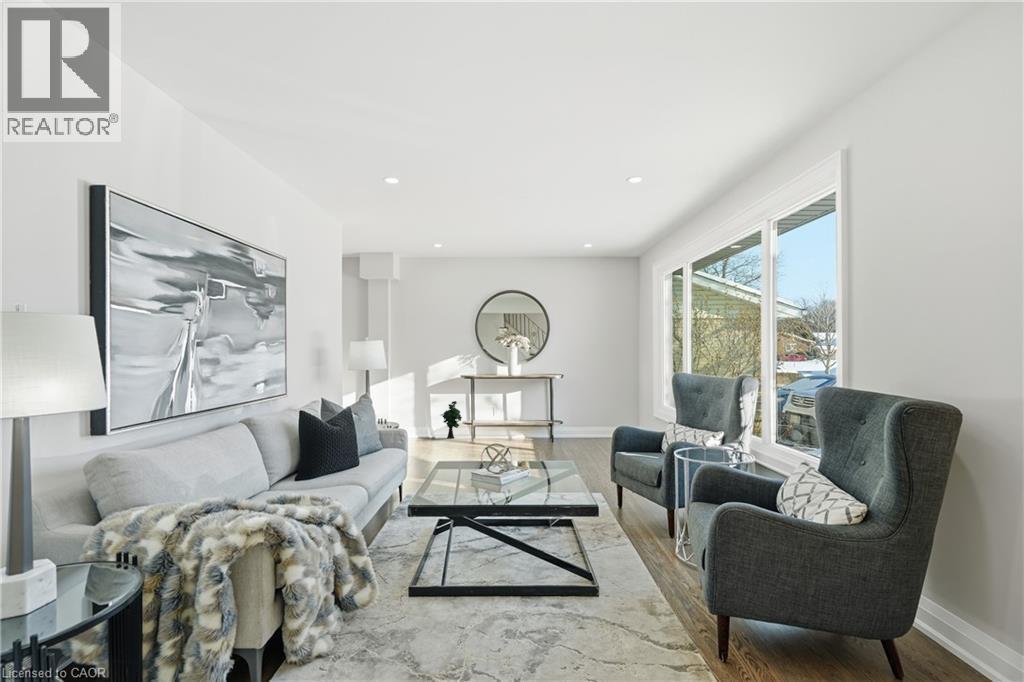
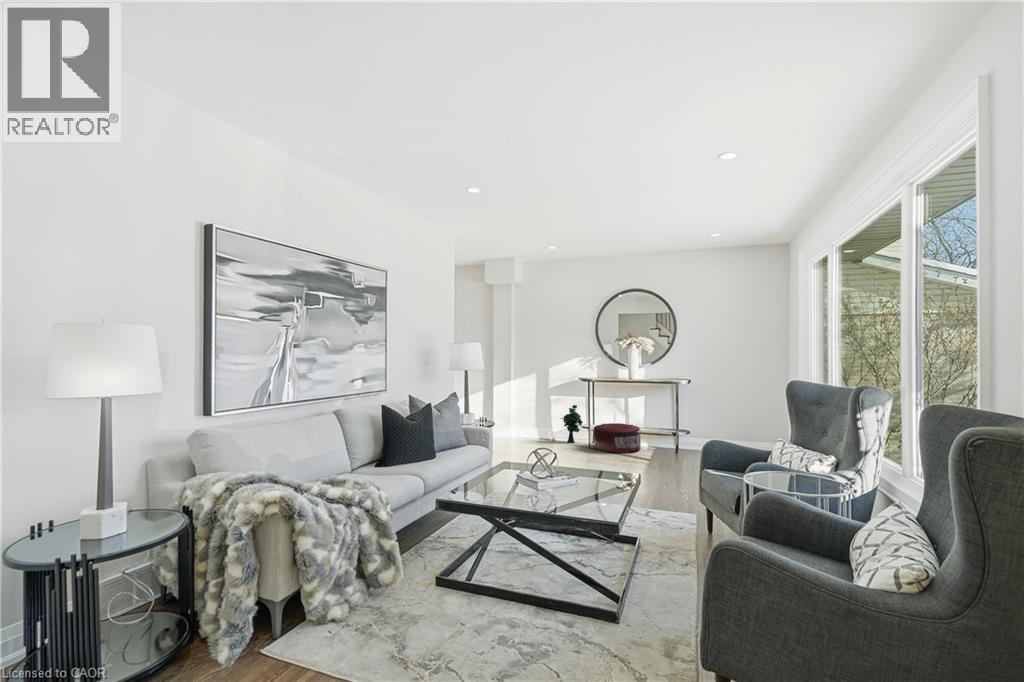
pouf: none [475,416,519,445] -> present [594,423,641,453]

